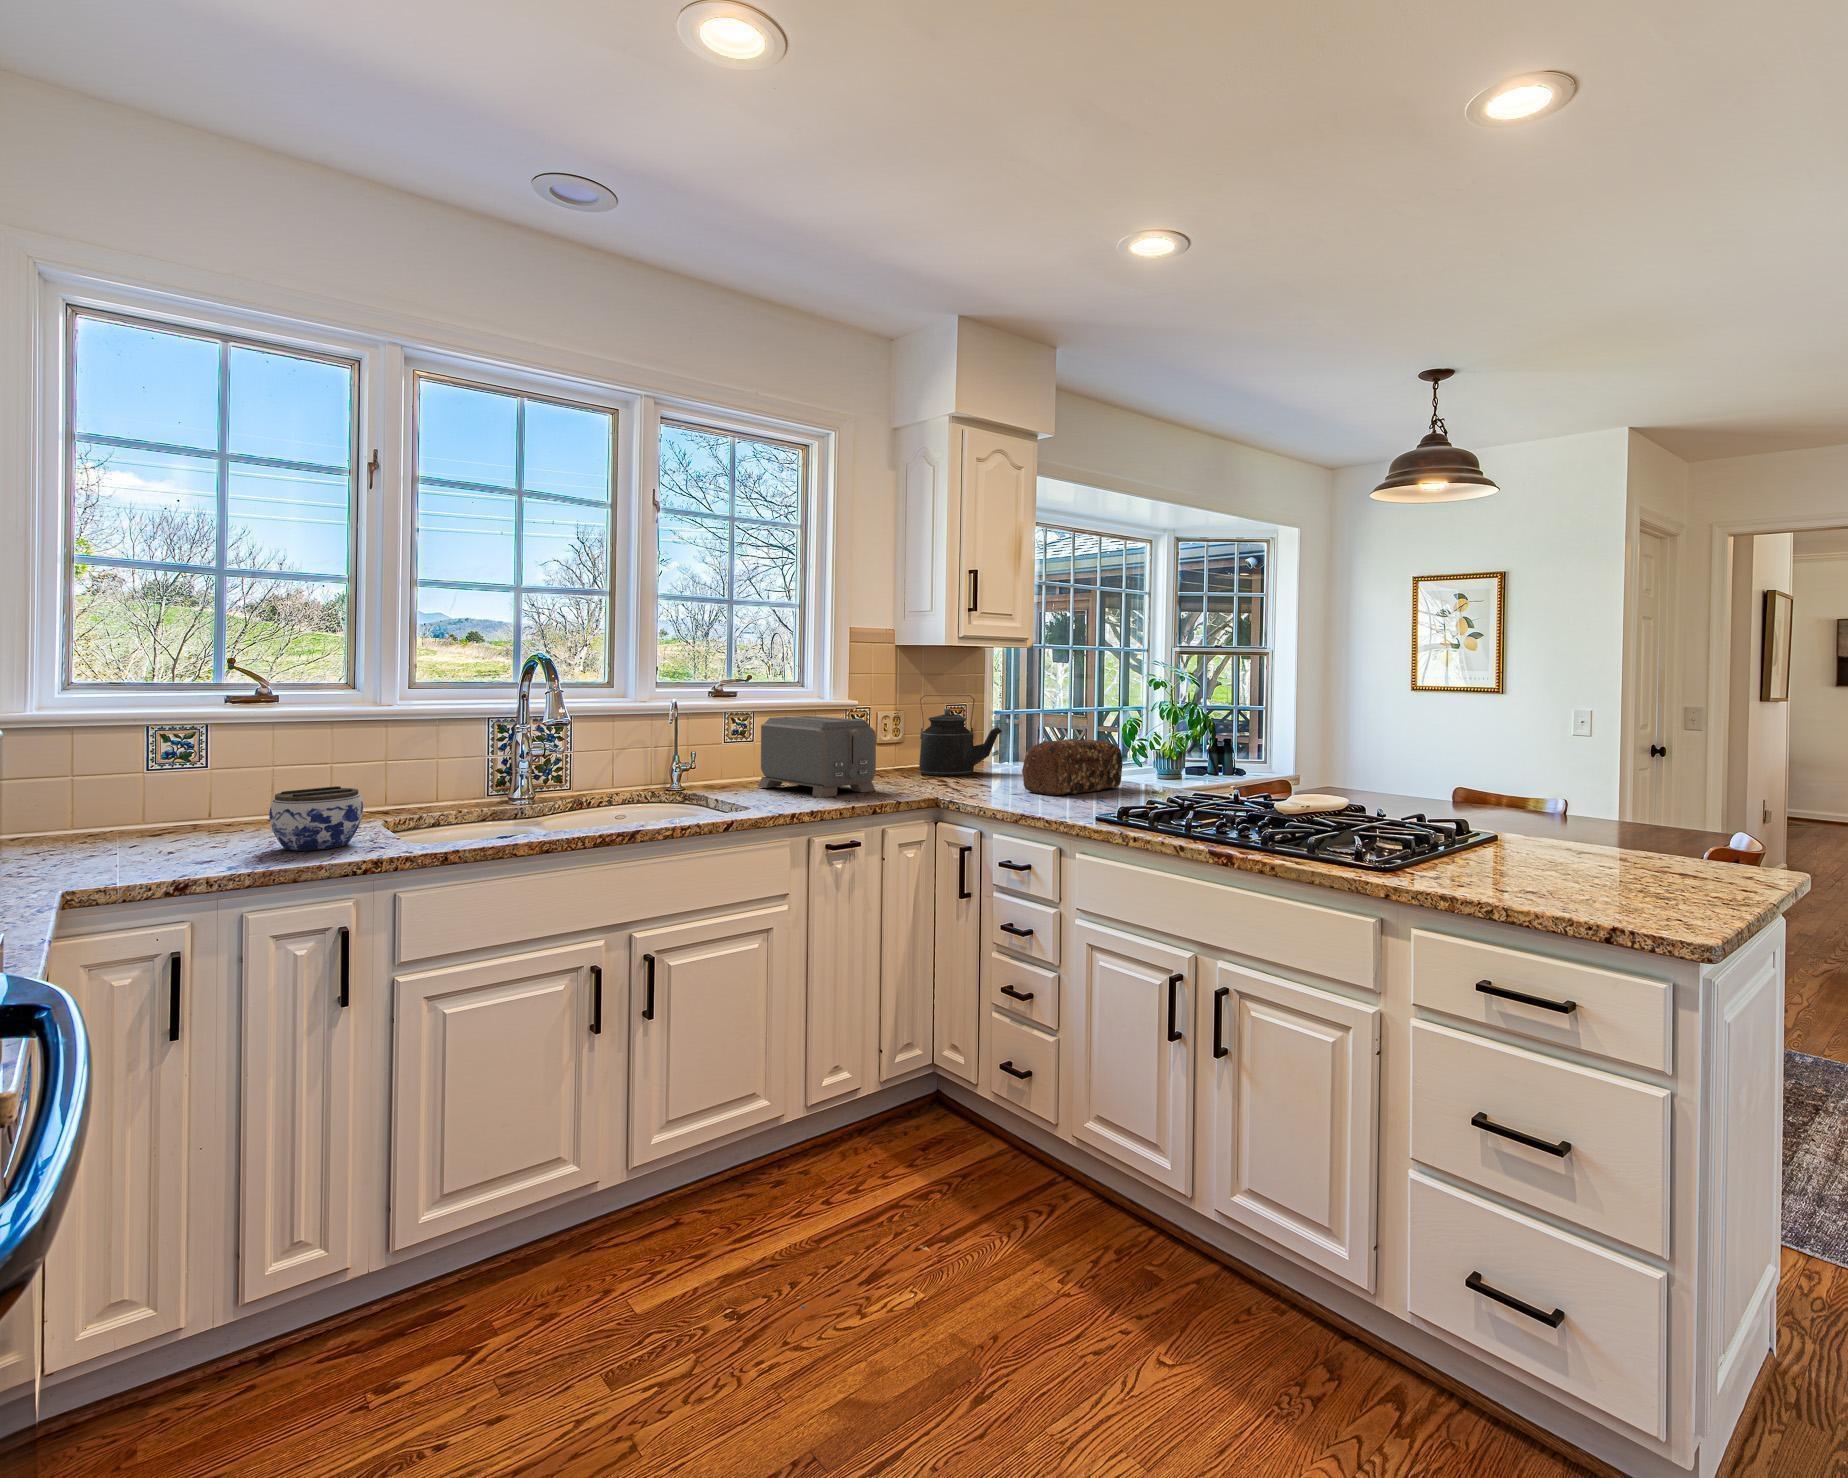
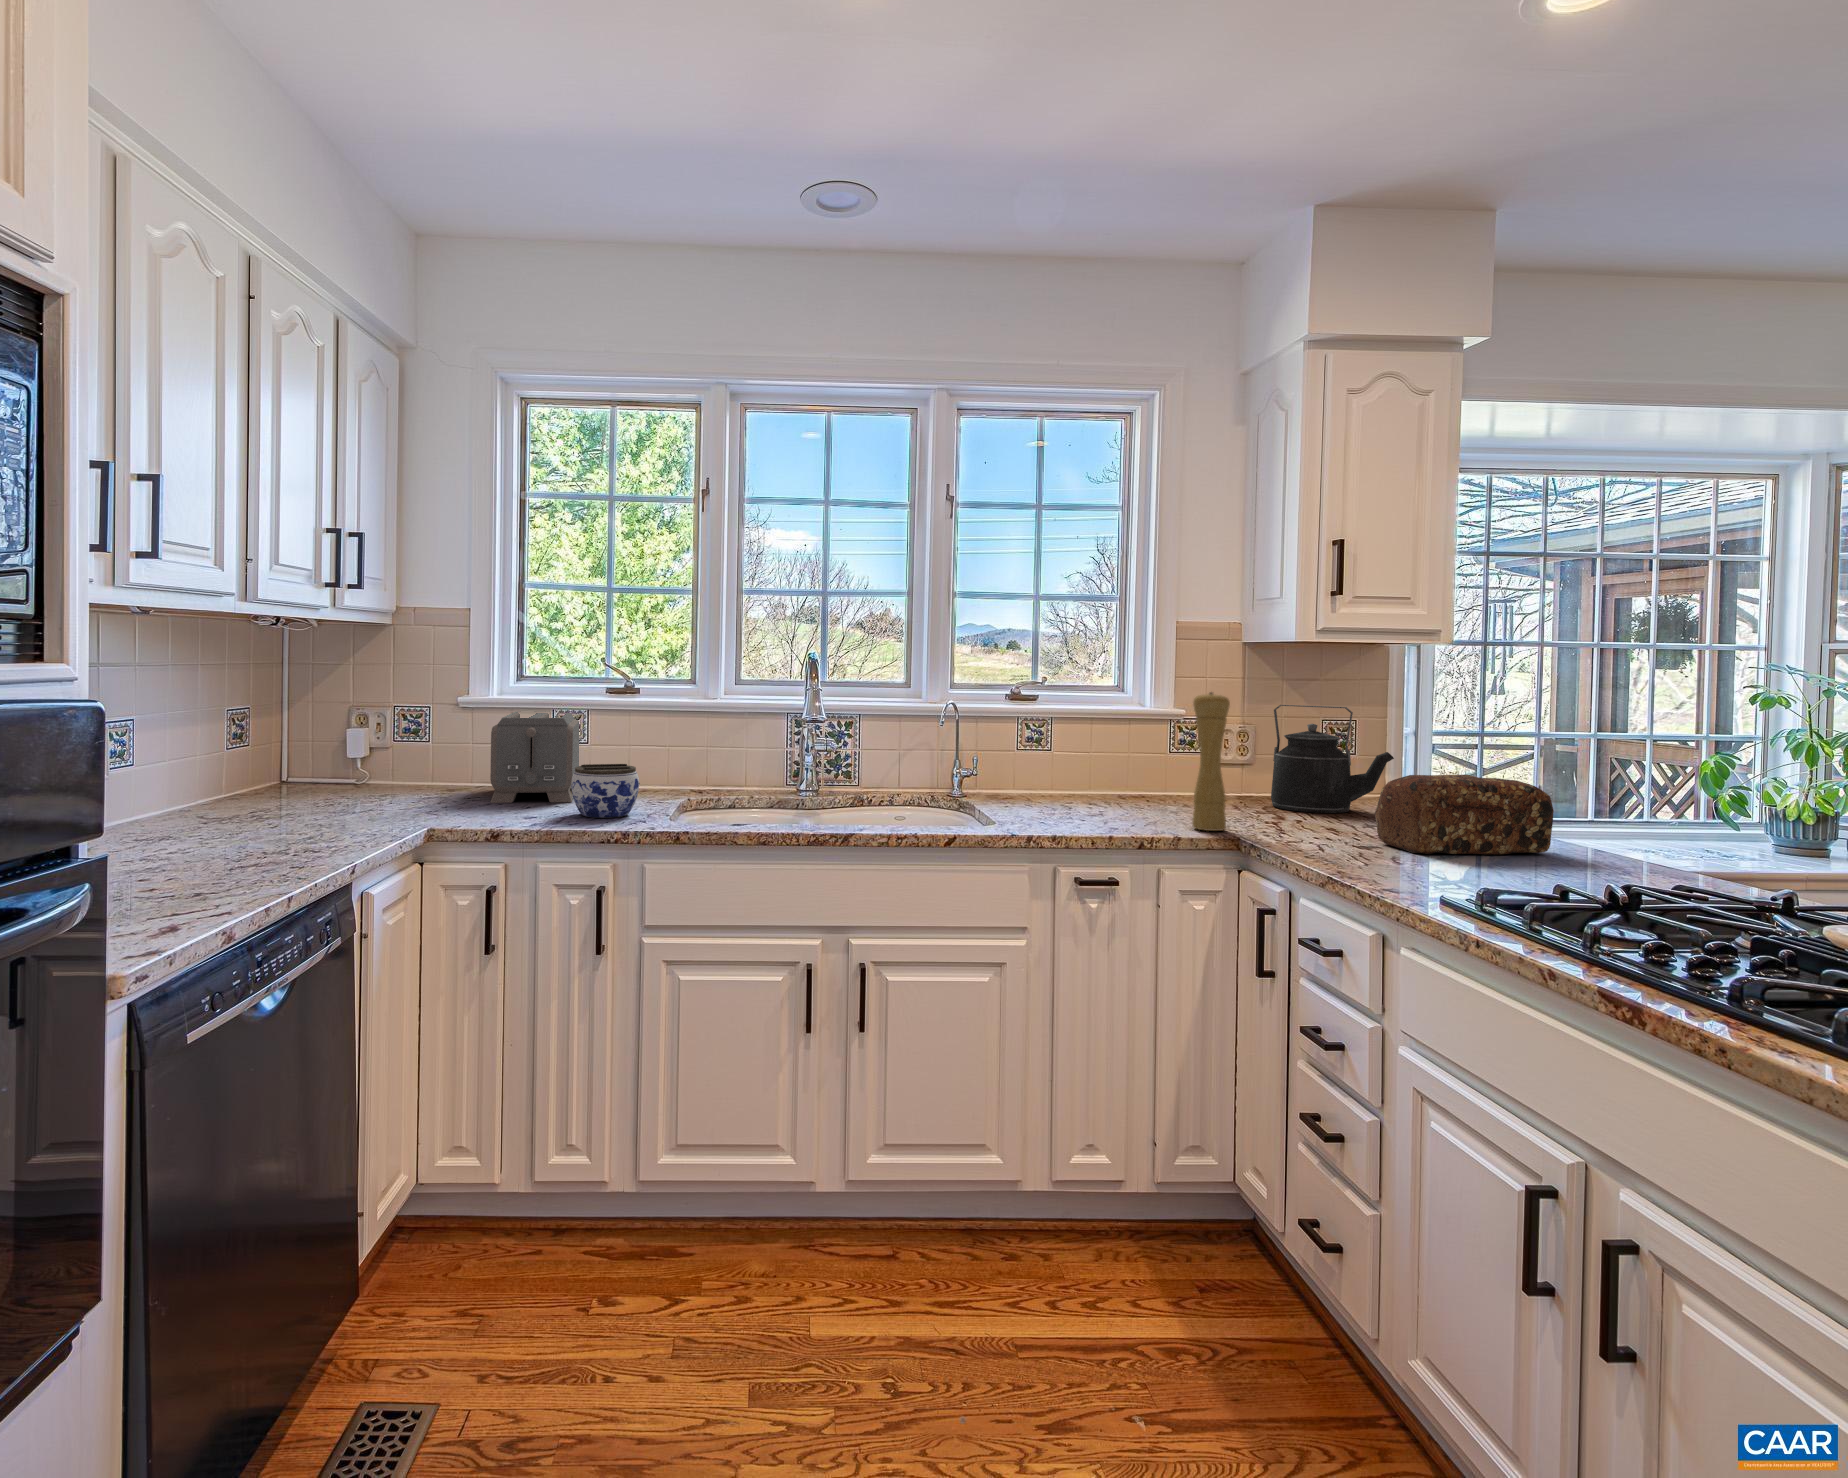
pepper mill: none [896,687,924,796] -> present [1192,692,1230,831]
toaster: present [758,716,876,797] -> present [490,711,579,803]

